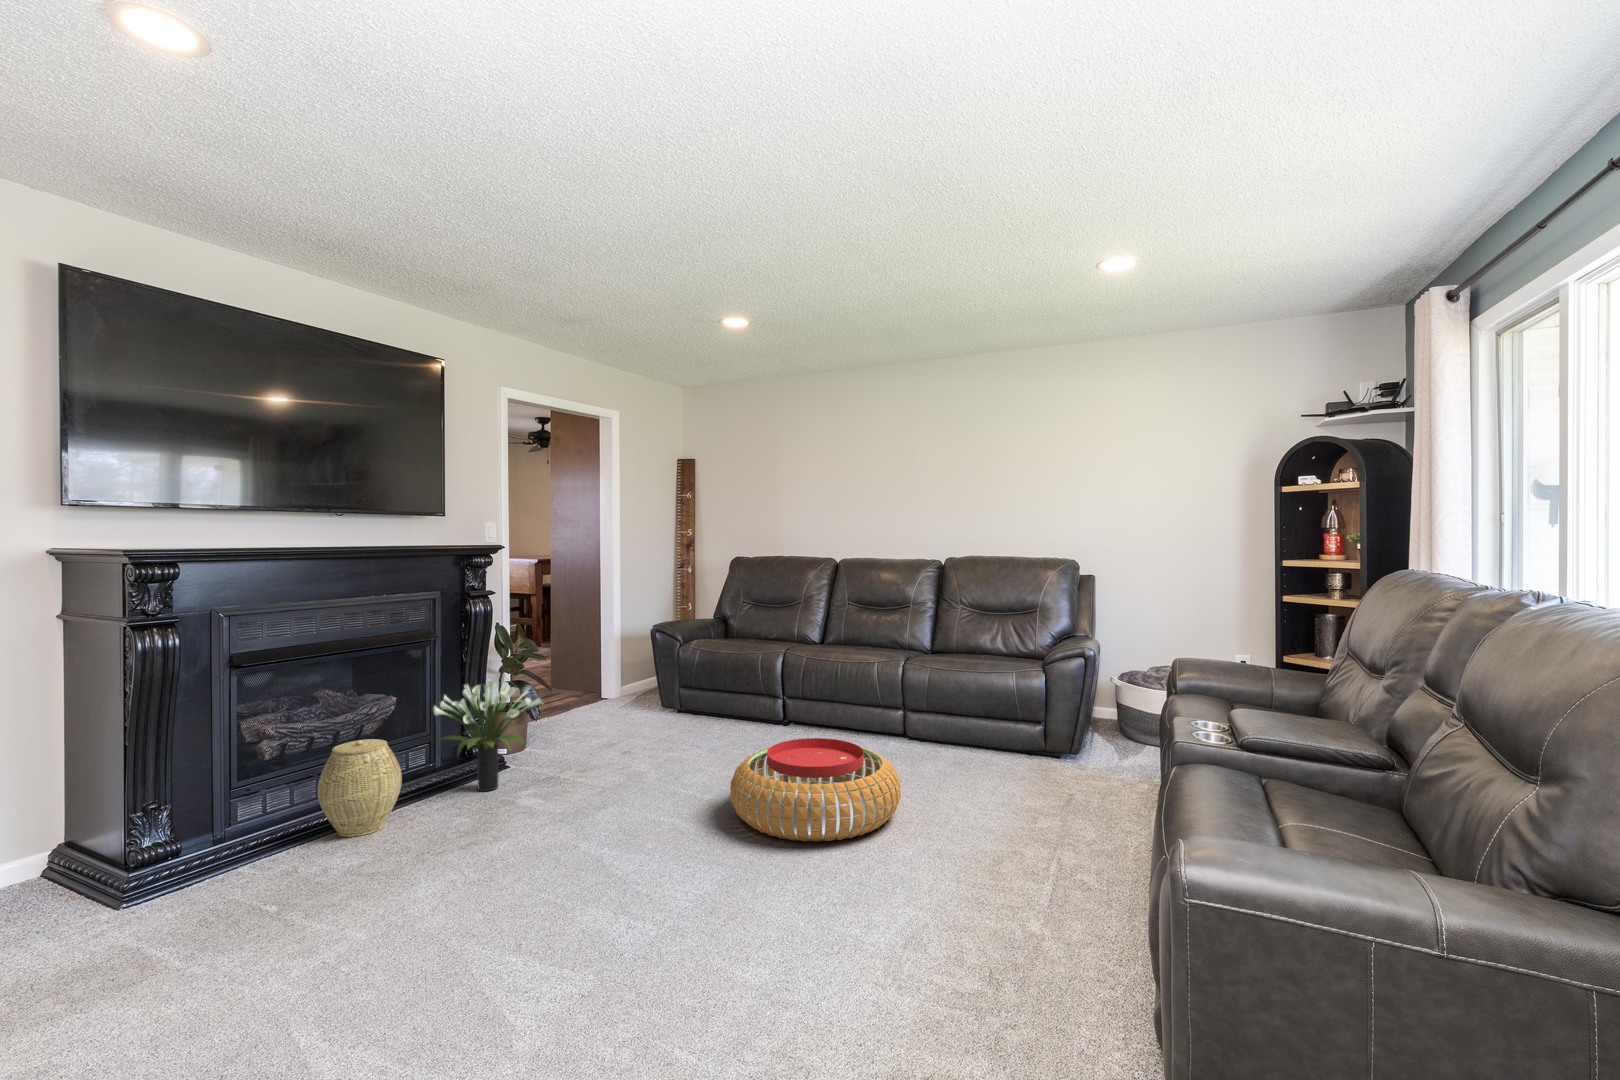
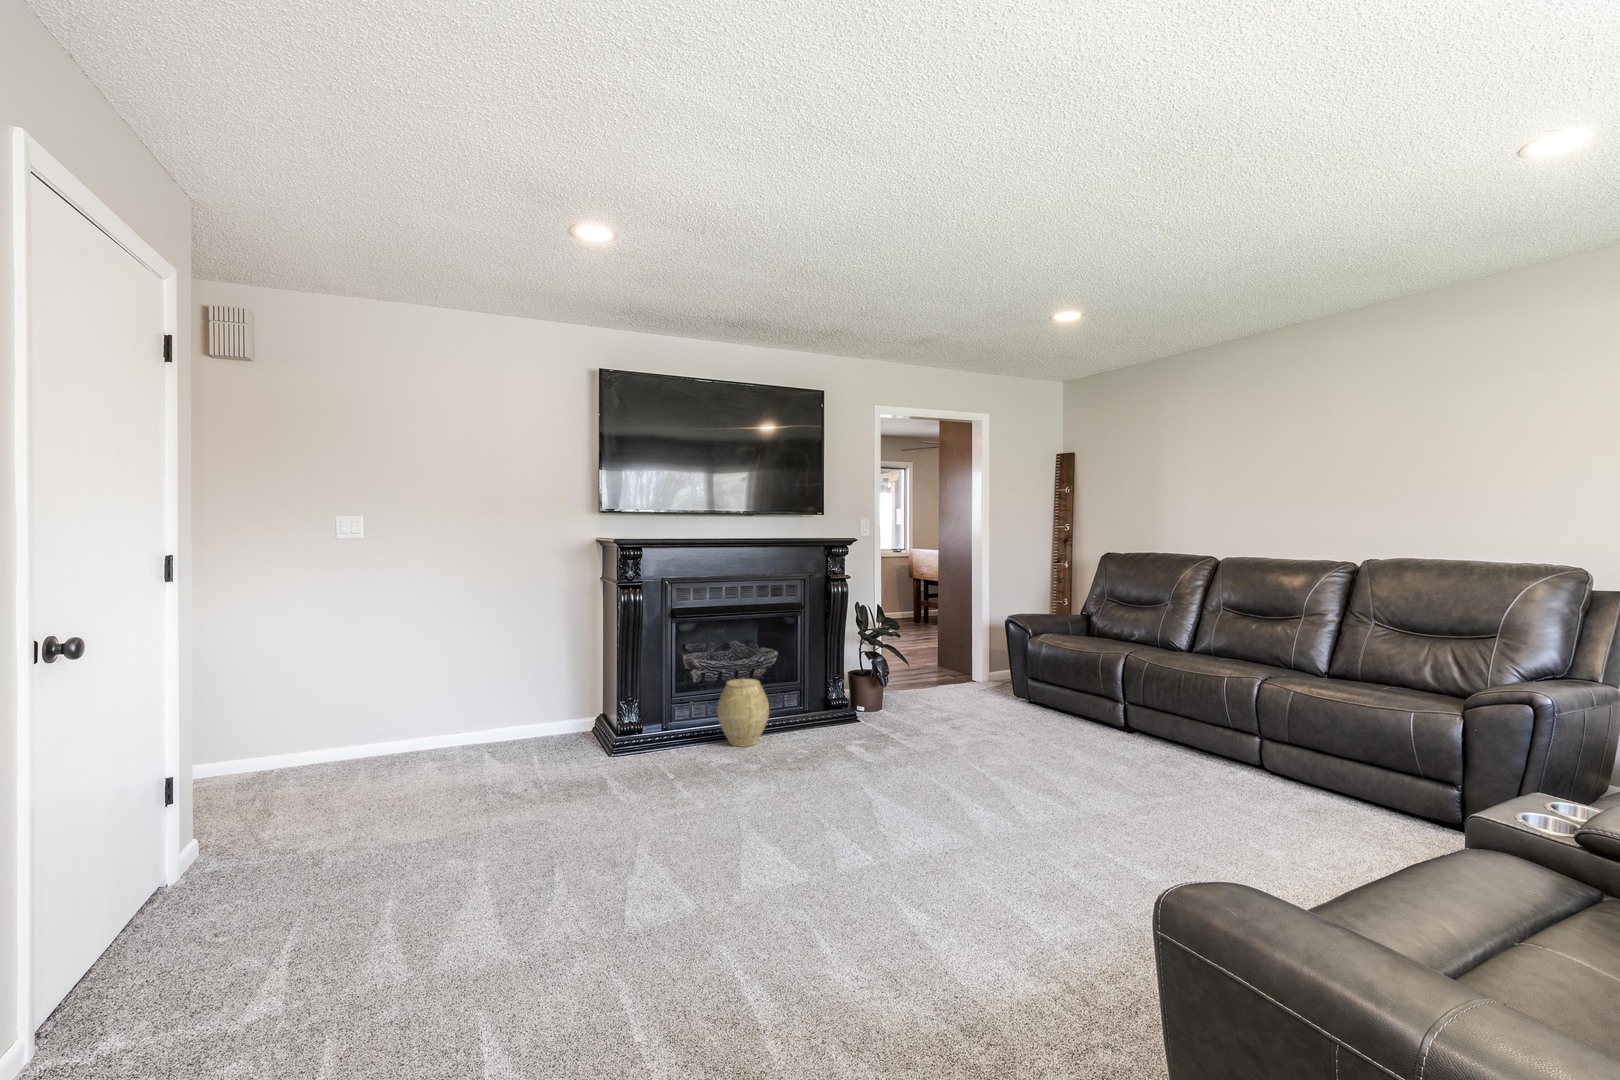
potted plant: present [433,680,542,791] -> none [798,646,877,735]
pouf: present [730,738,901,842] -> none [1001,739,1188,847]

